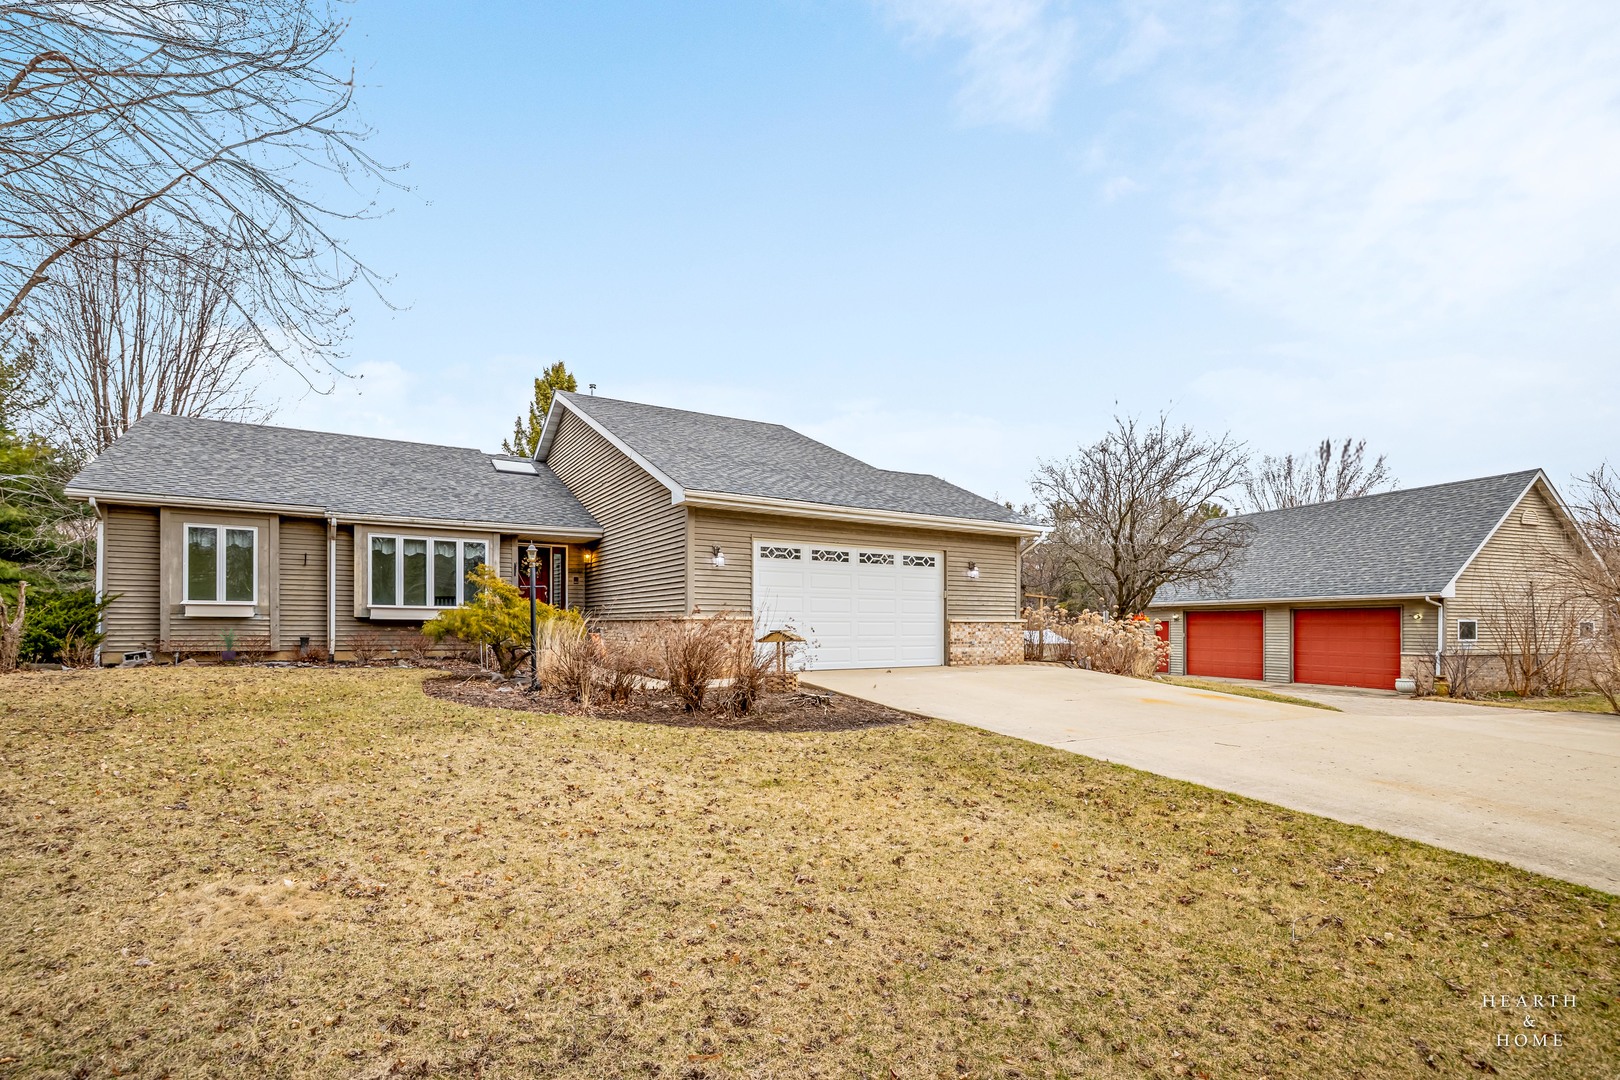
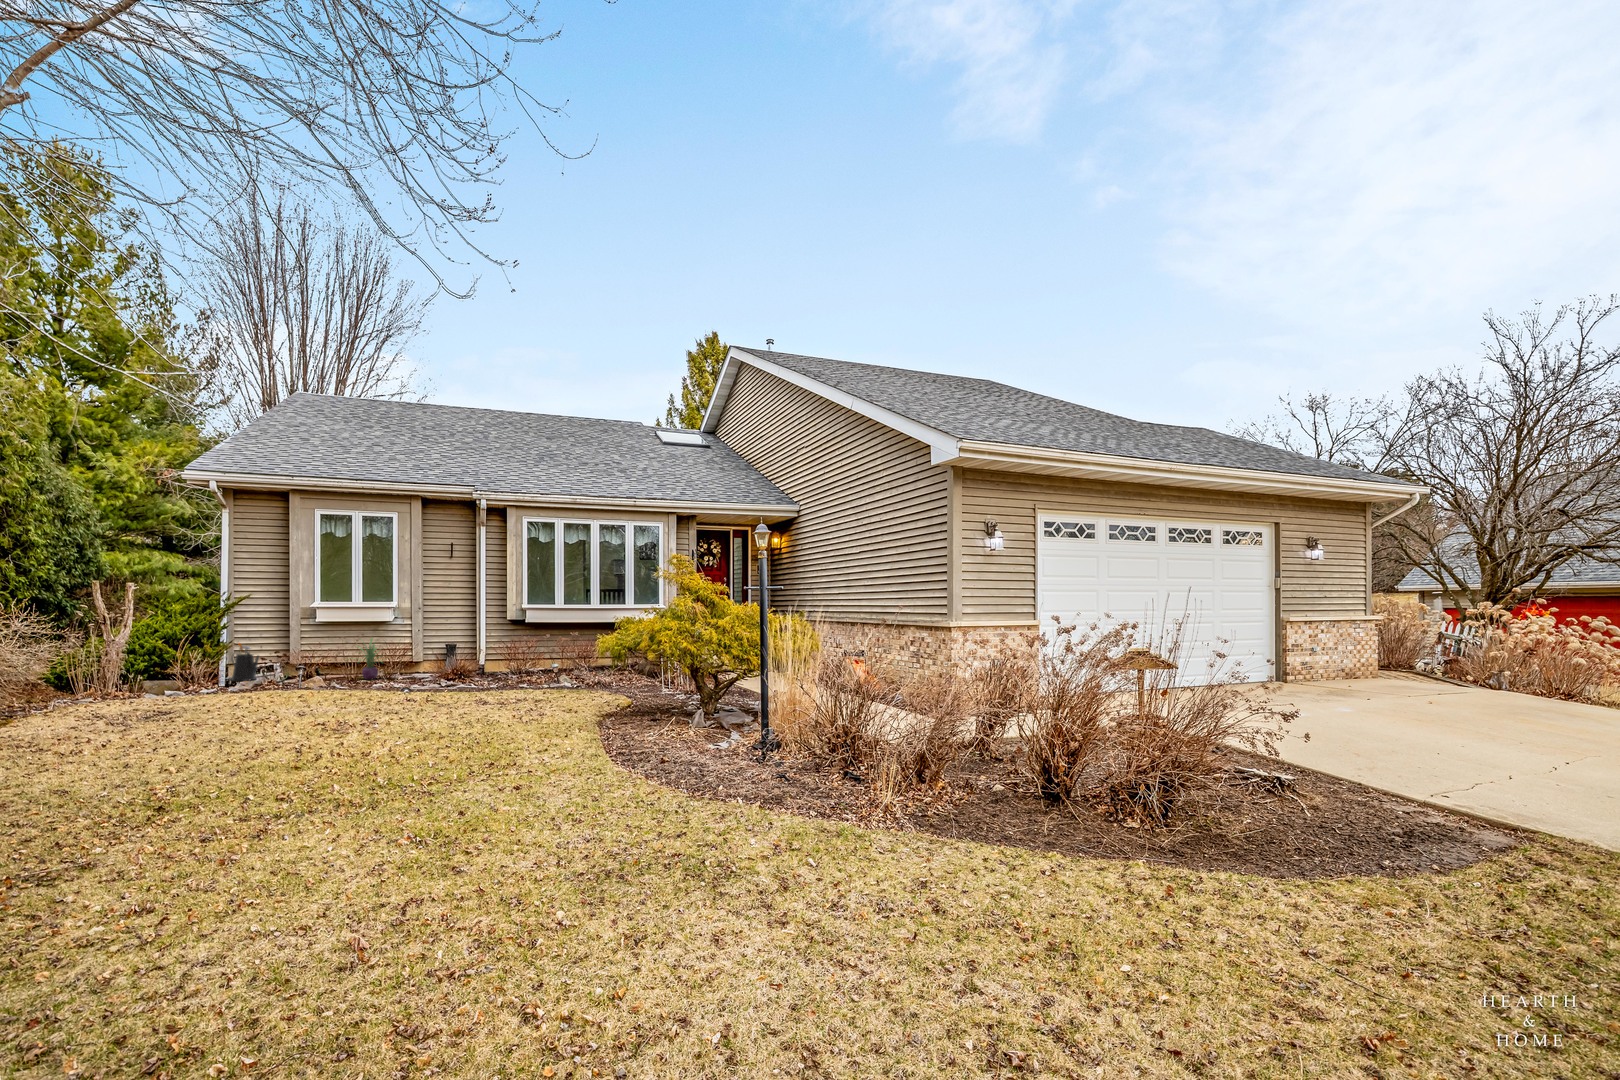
watering can: none [107,630,132,661] -> present [232,643,259,681]

